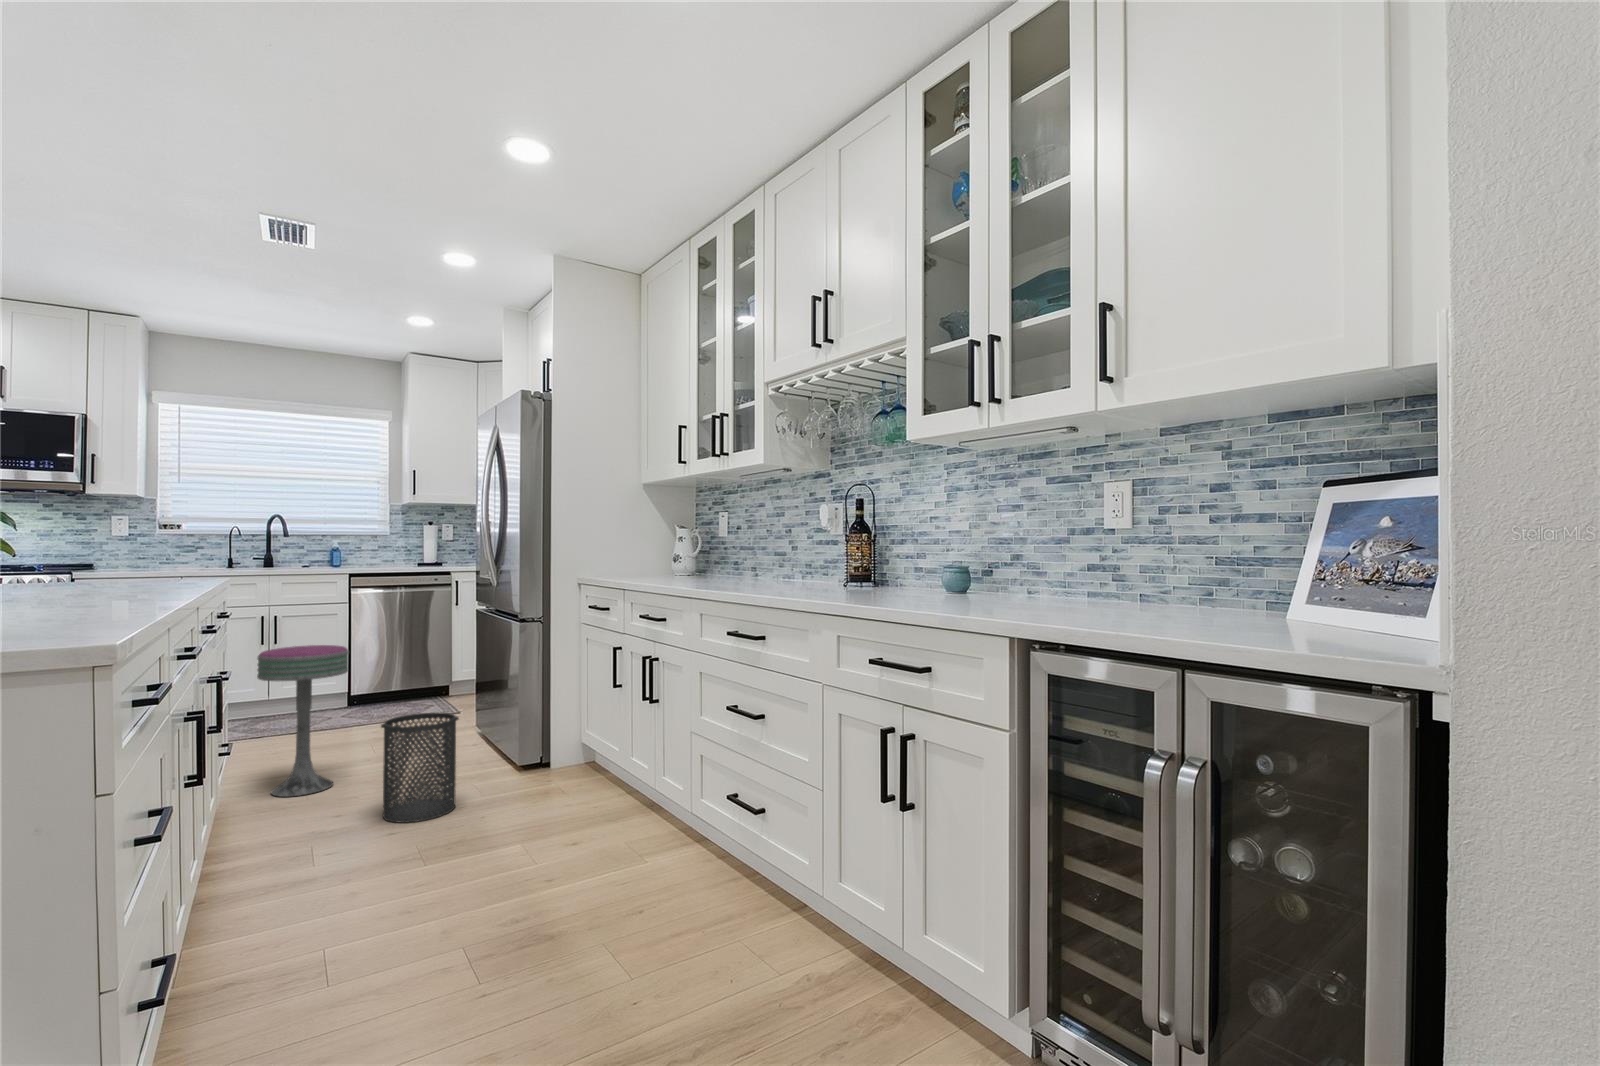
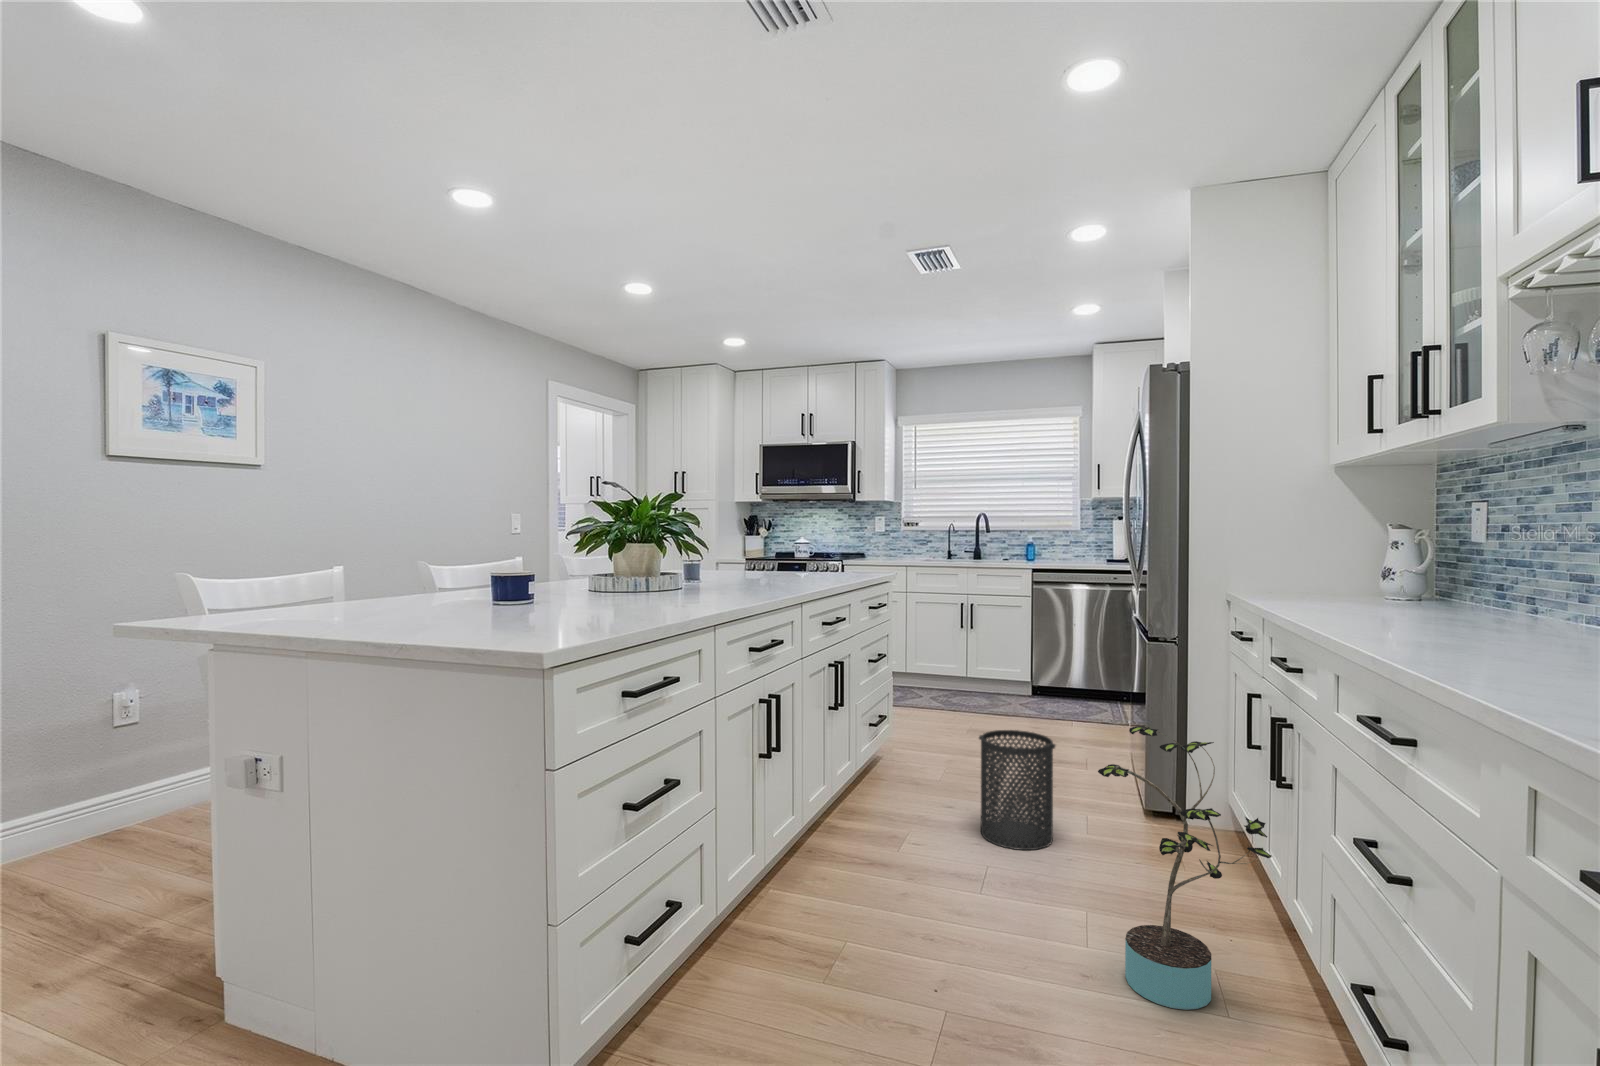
bar stool: present [257,645,349,797] -> none [907,641,979,782]
potted plant: none [555,669,662,867] -> present [1098,726,1272,1010]

